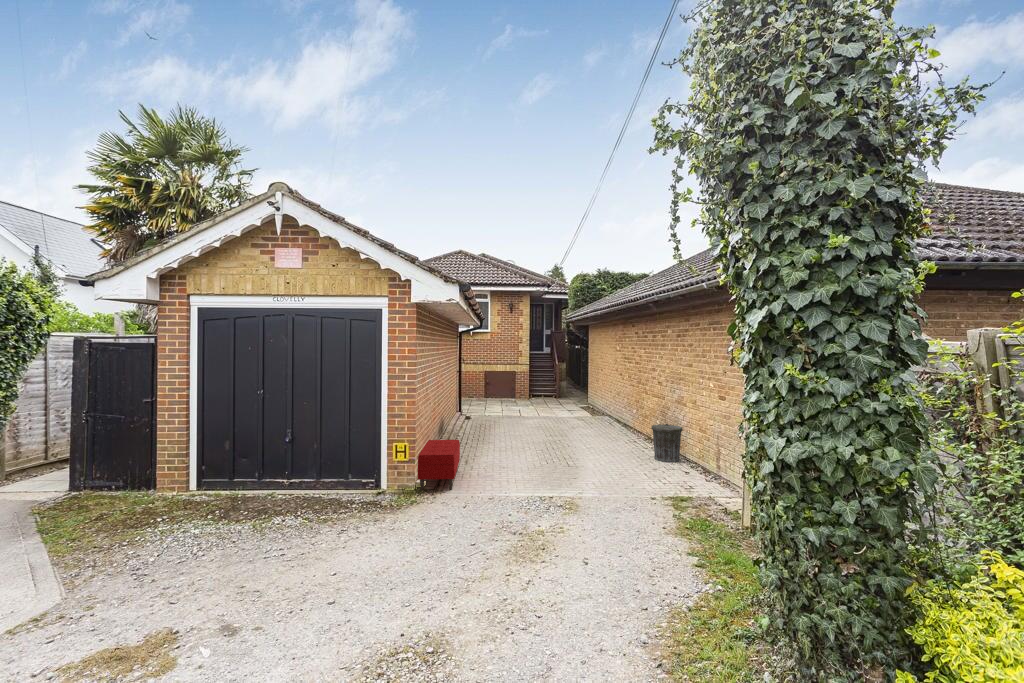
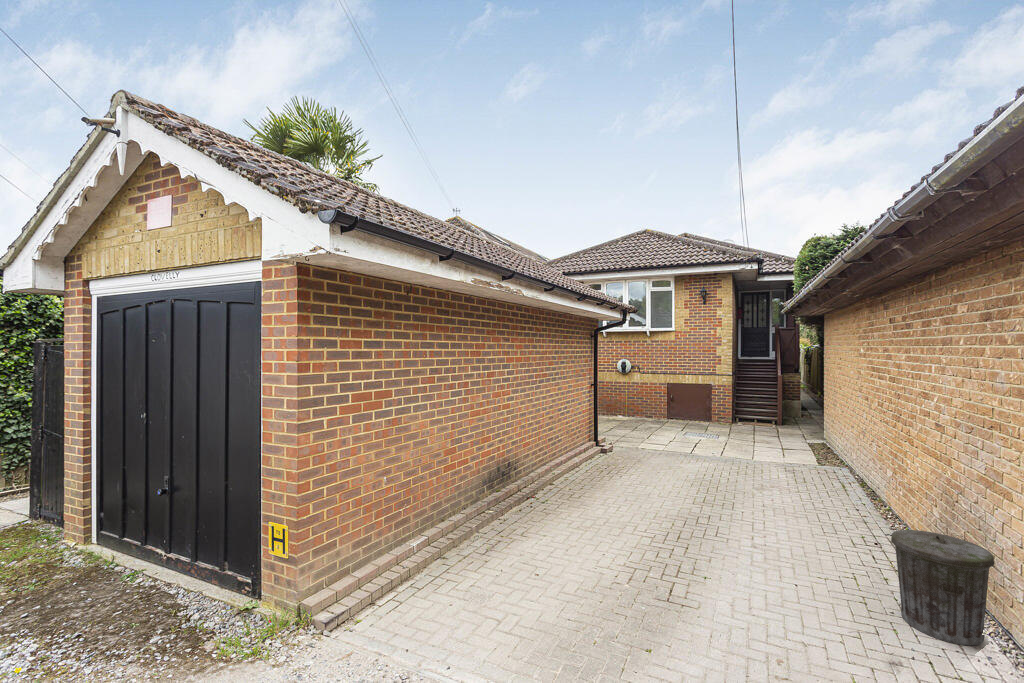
bench: present [418,440,460,491] -> none [342,489,465,597]

